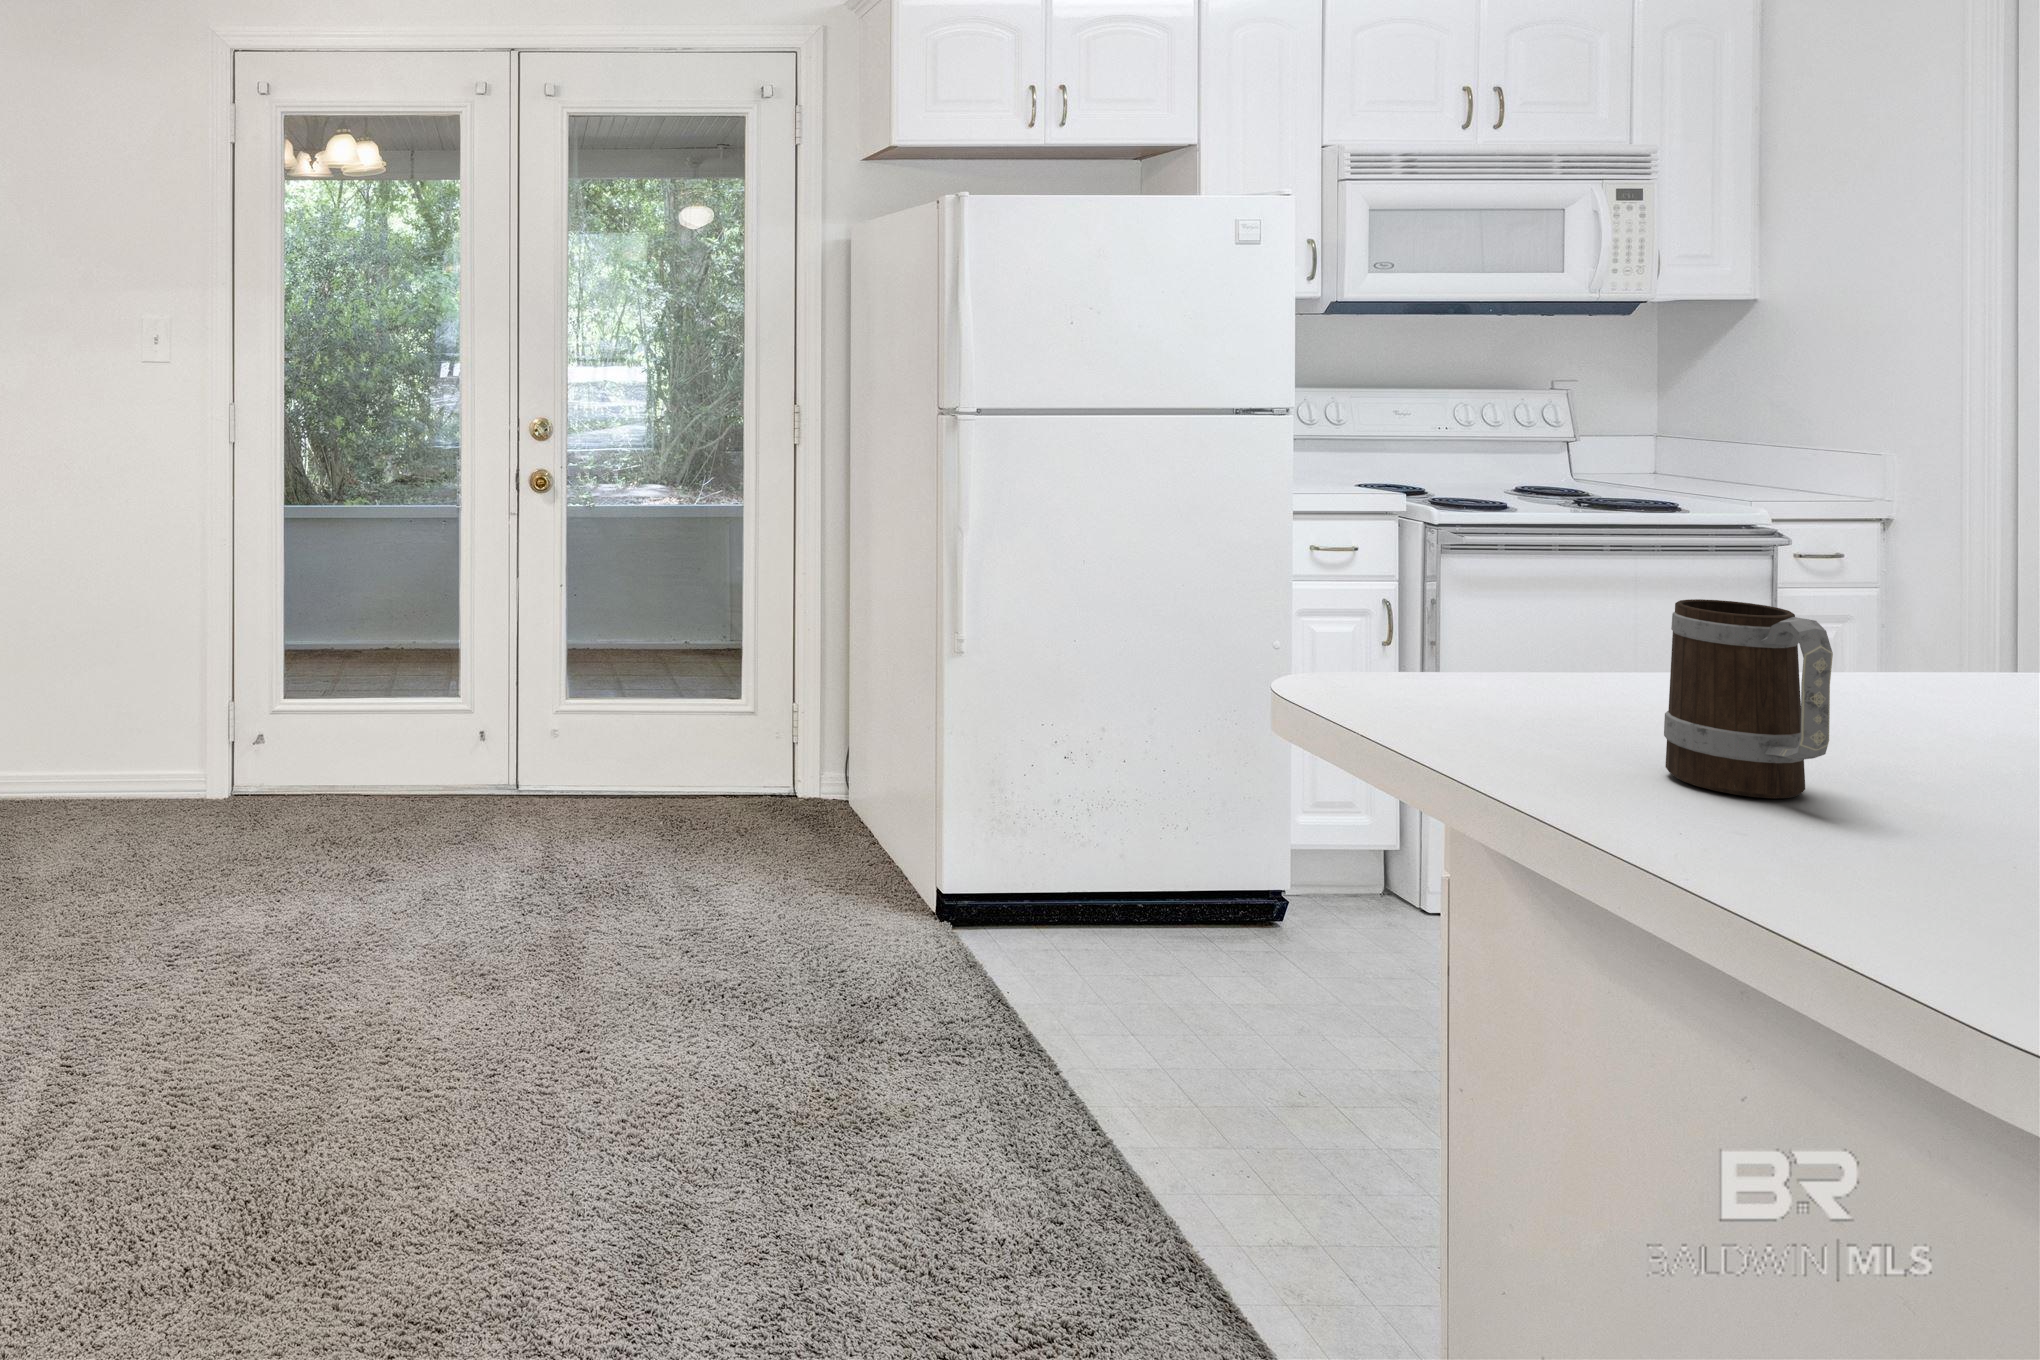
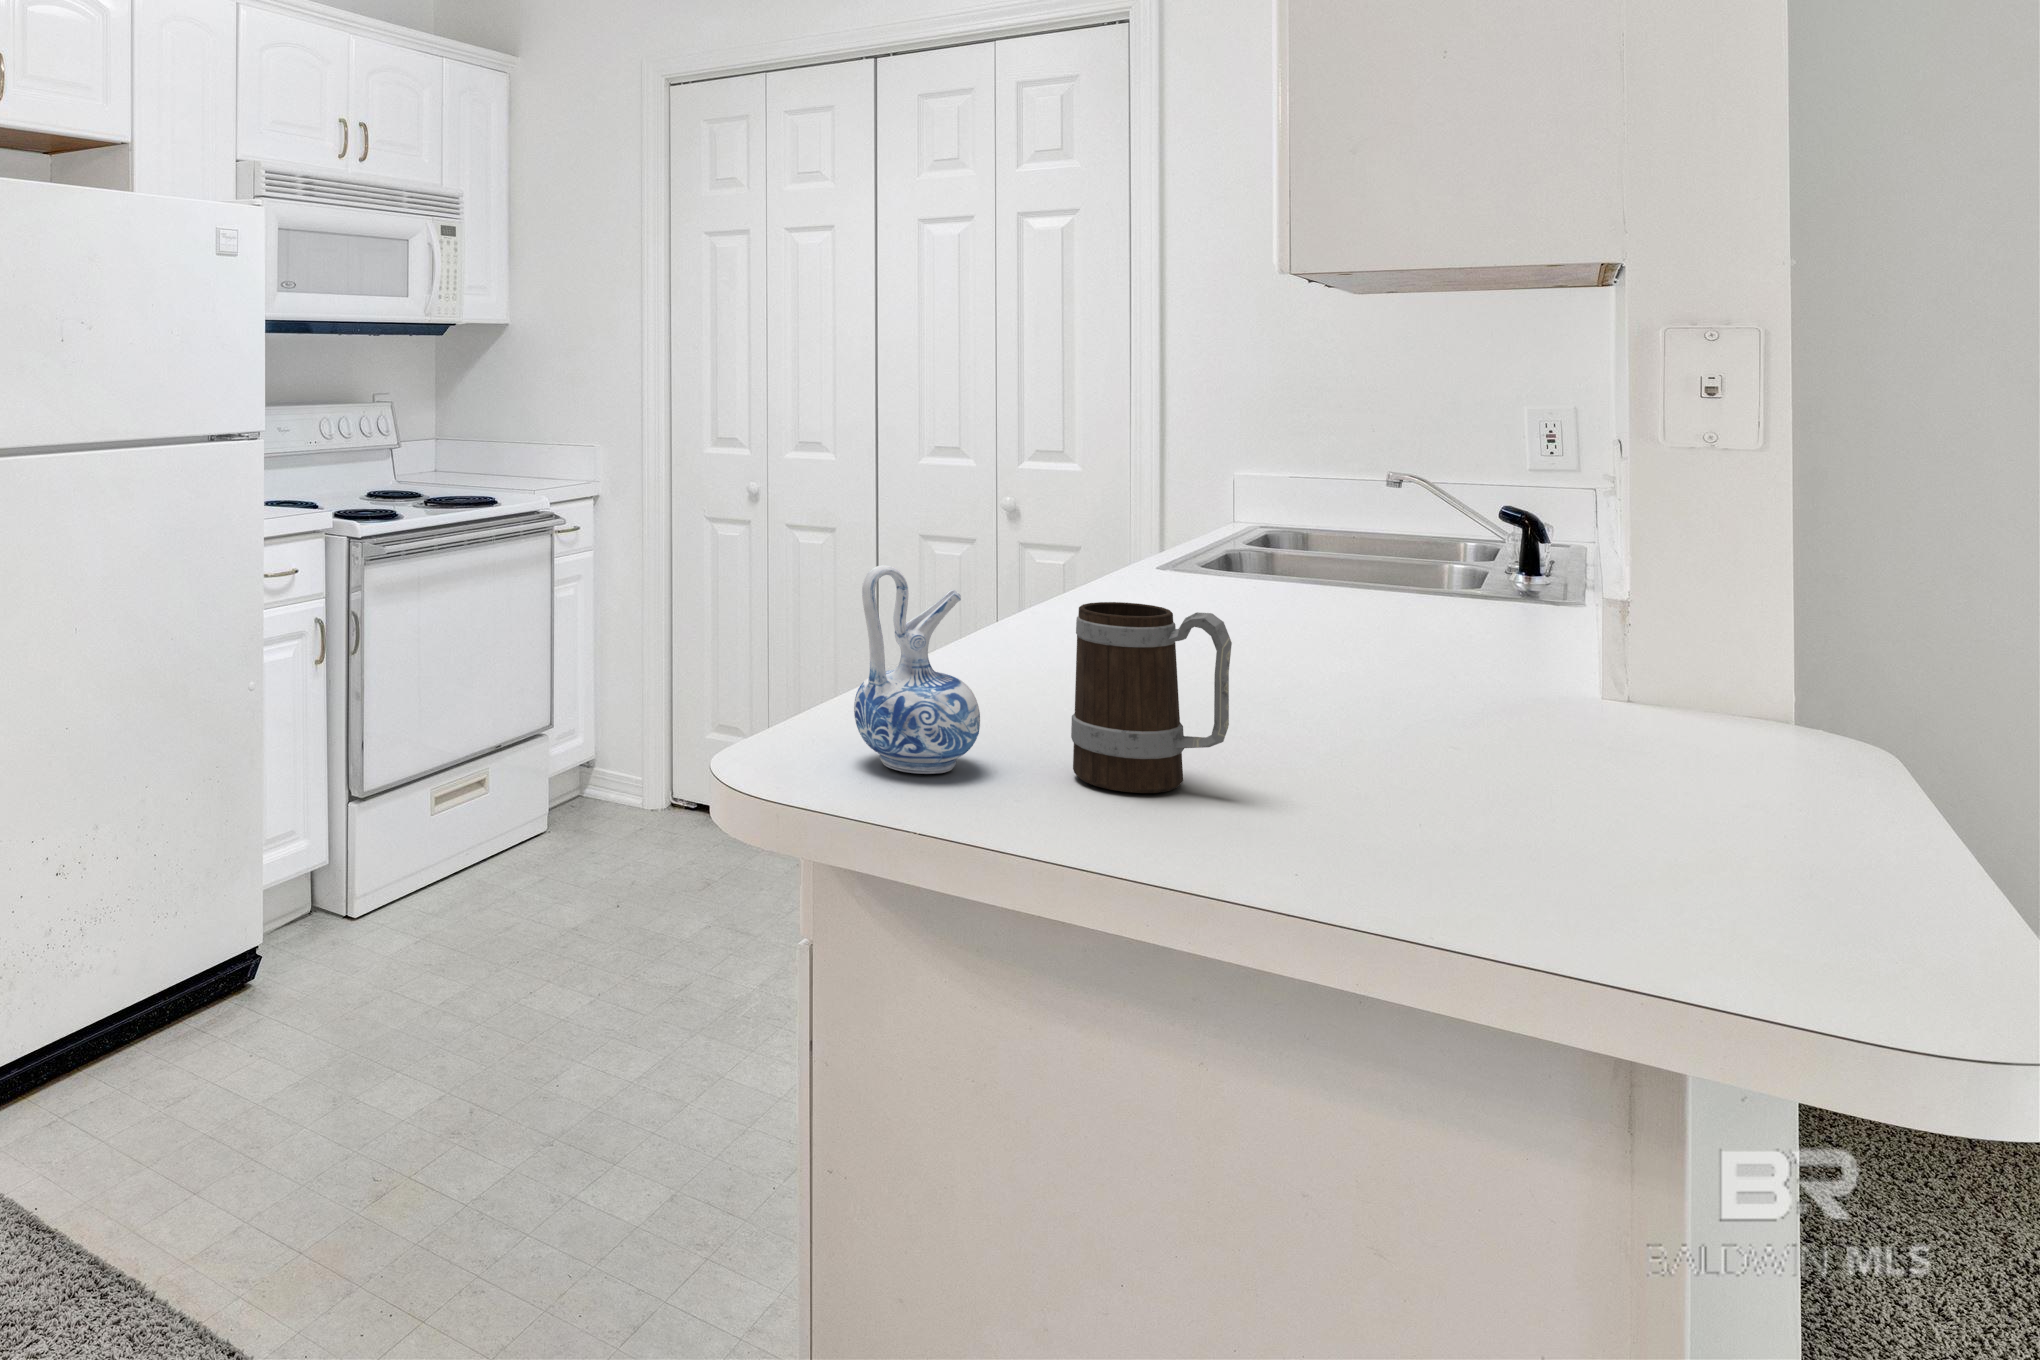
ceramic pitcher: none [1450,537,1591,739] -> present [854,565,980,774]

